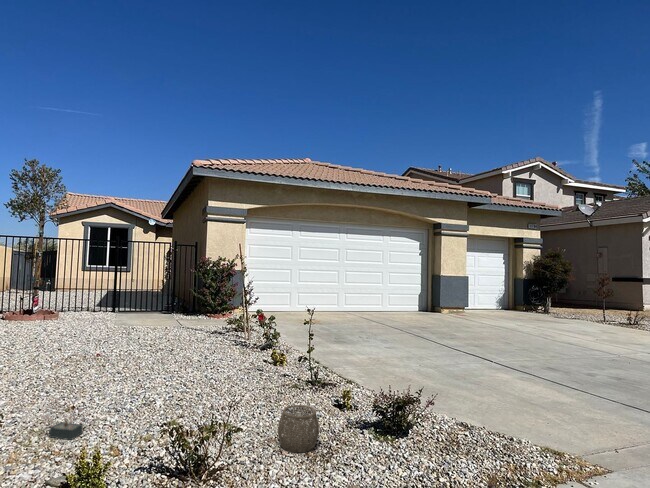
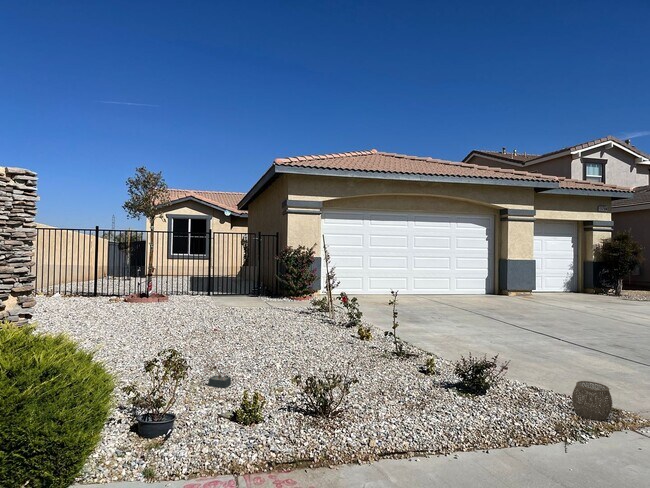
woven basket: present [278,405,319,453] -> present [572,381,612,420]

